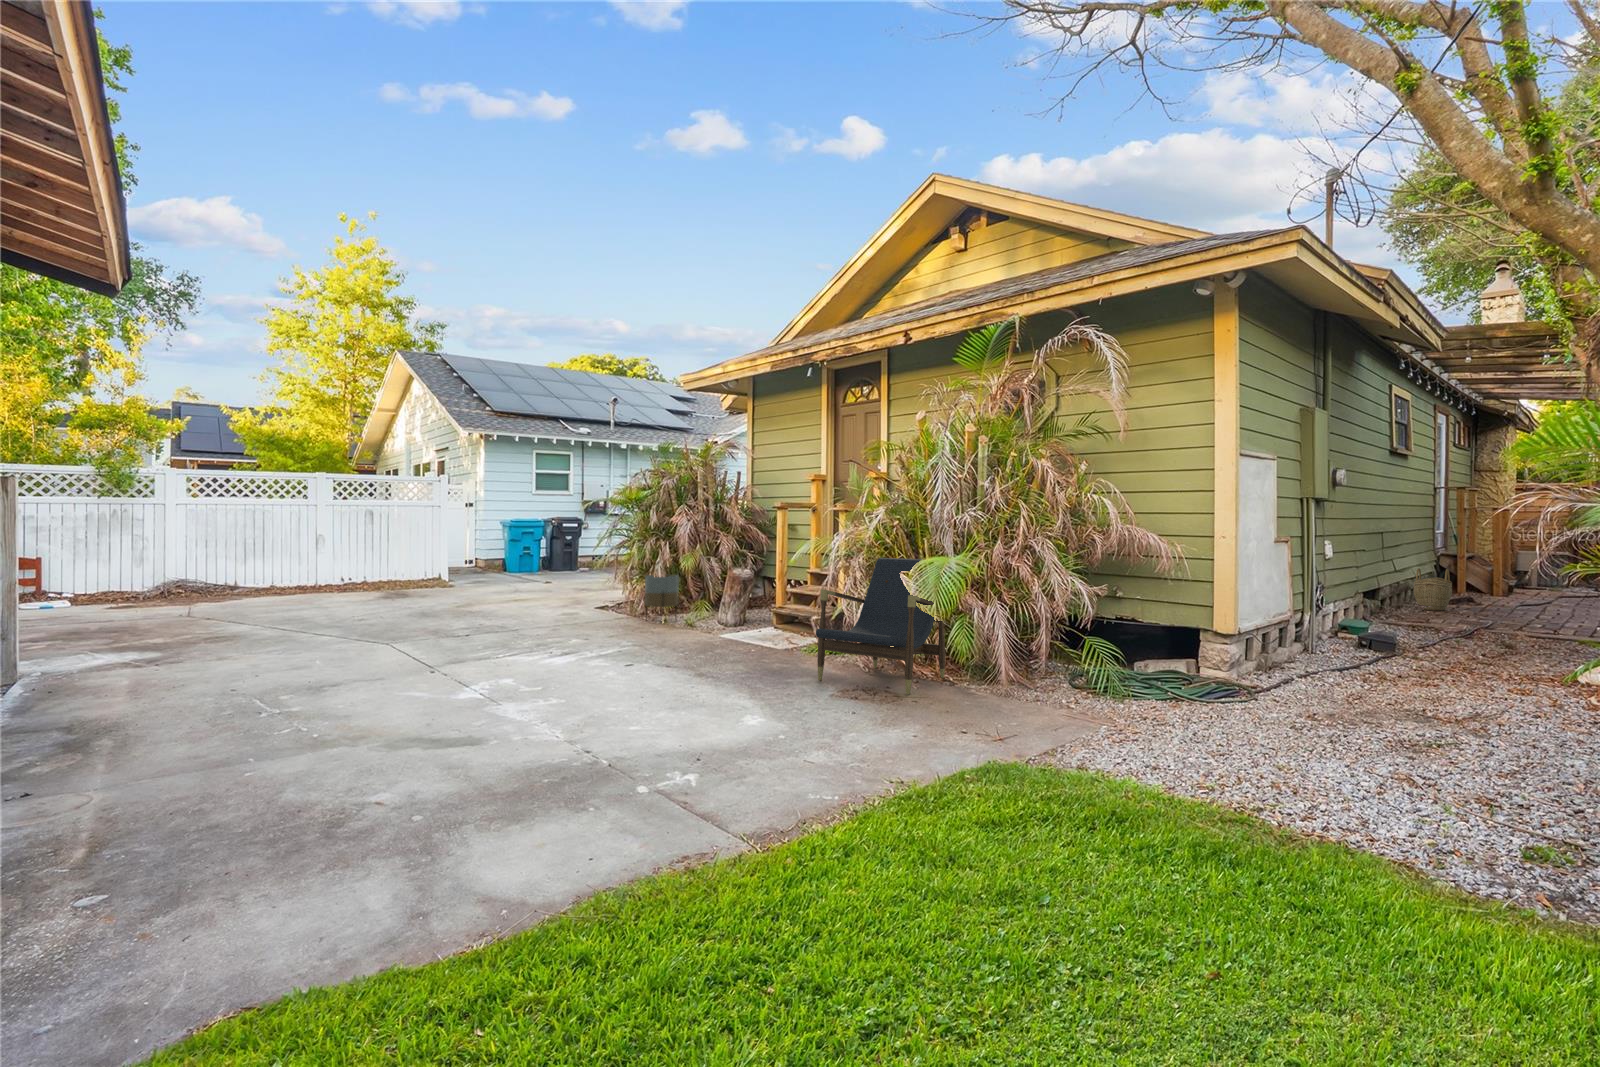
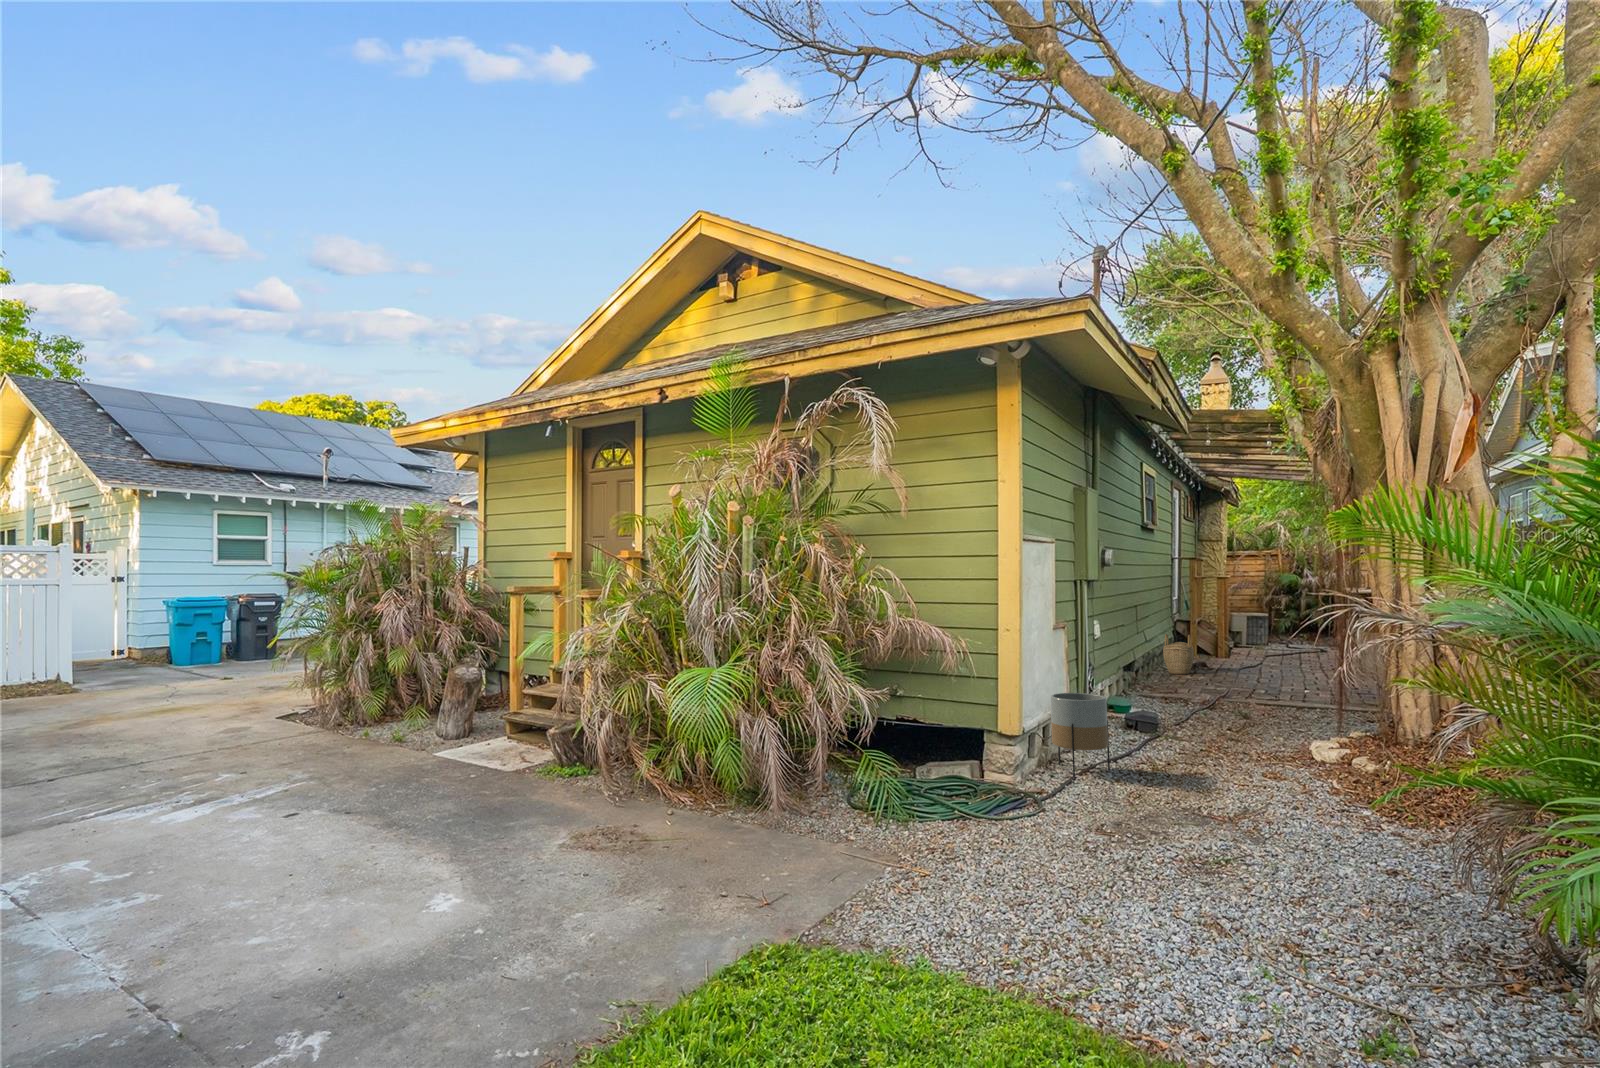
lounge chair: present [816,558,945,694] -> none [528,663,705,851]
planter: present [645,575,679,608] -> present [1051,693,1110,777]

